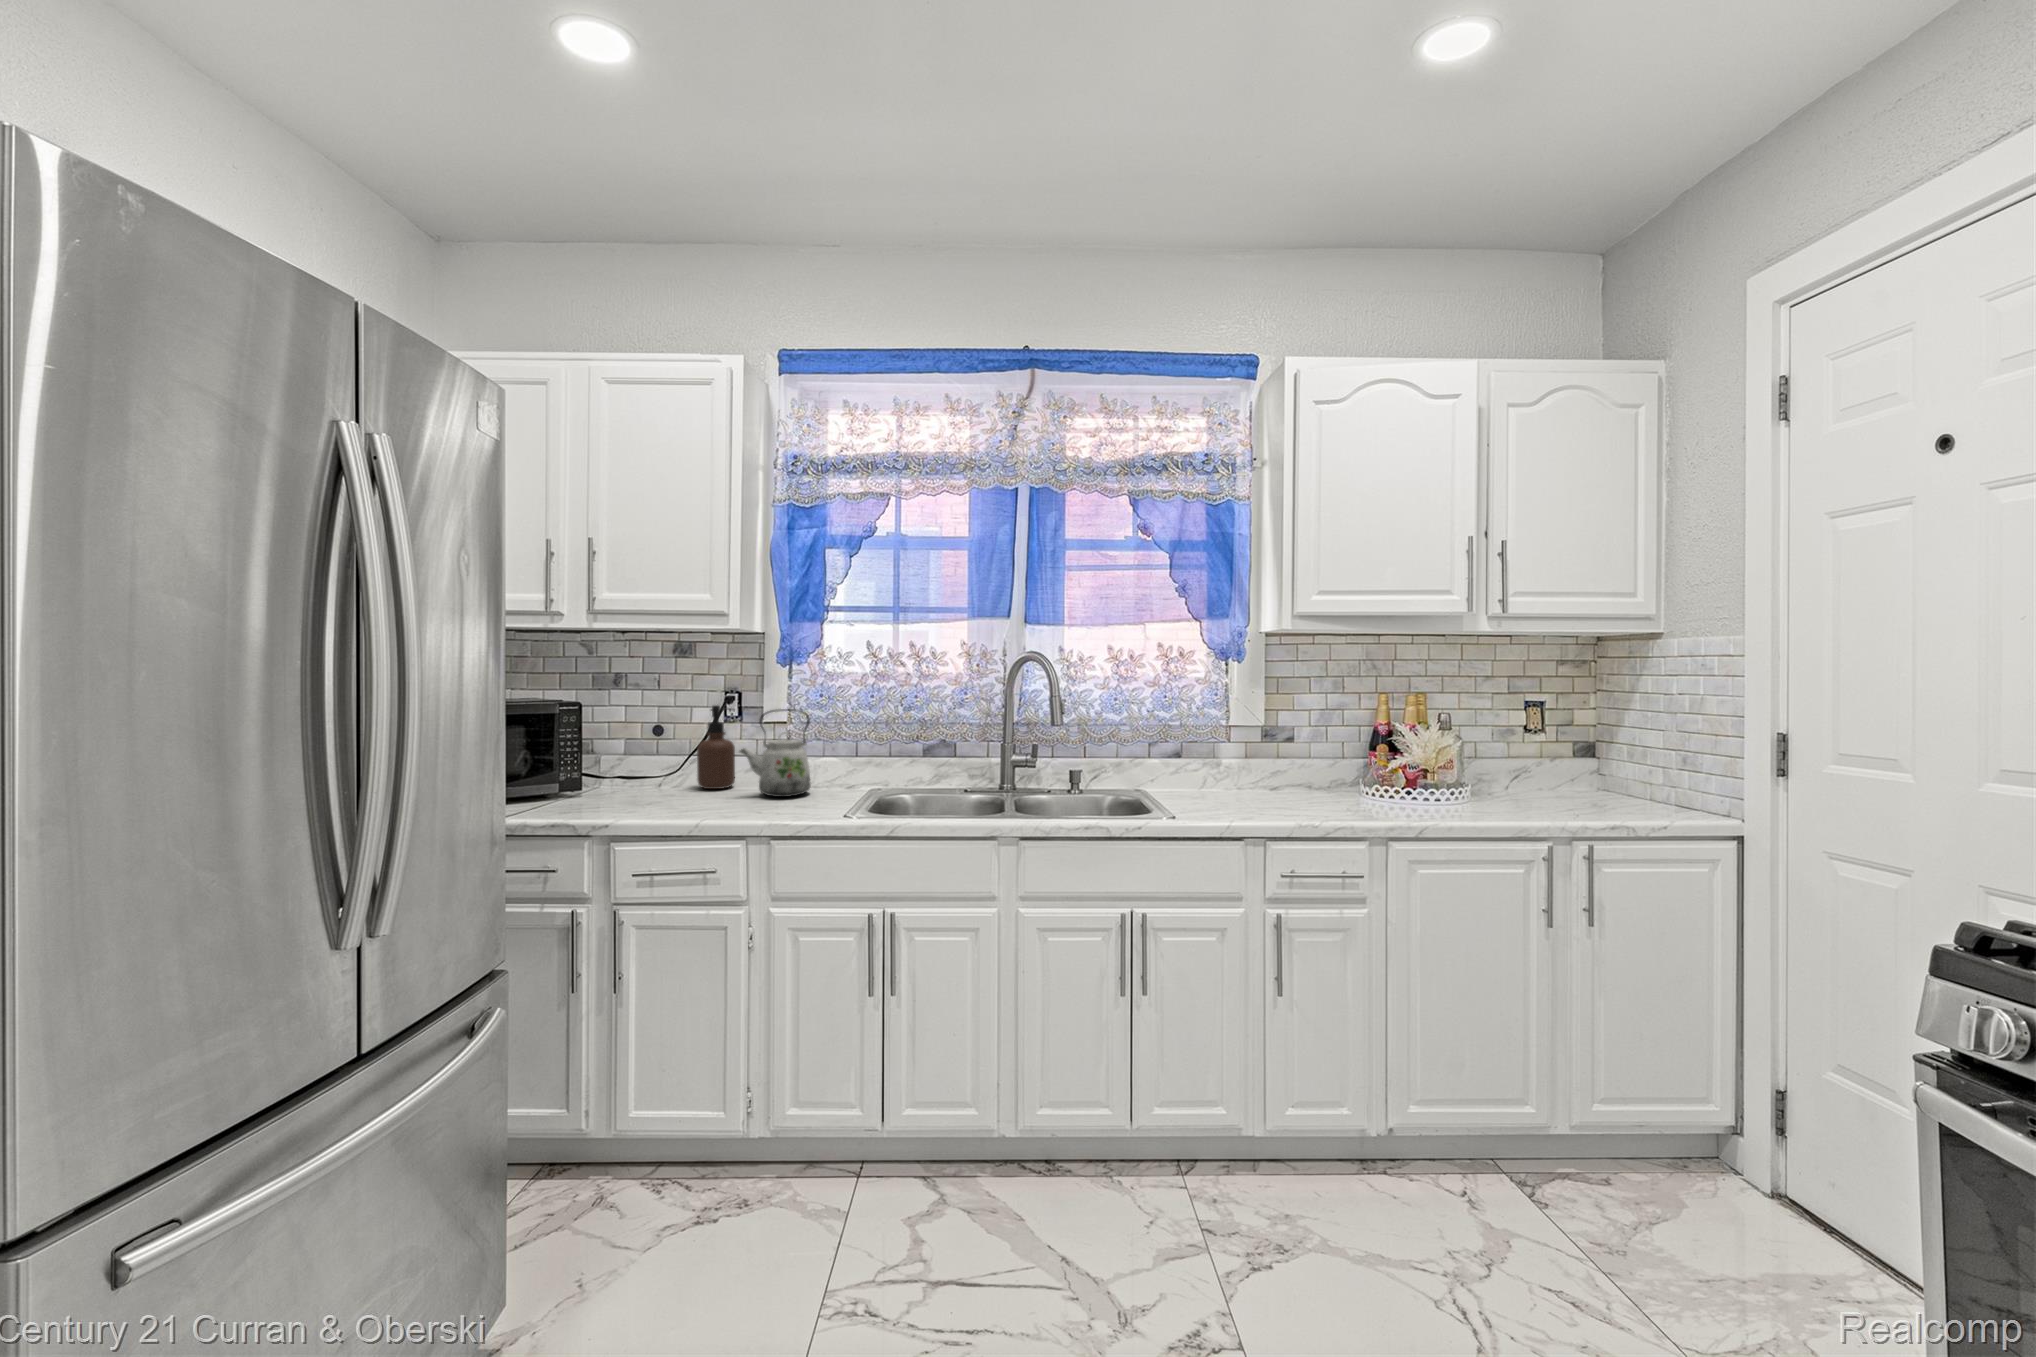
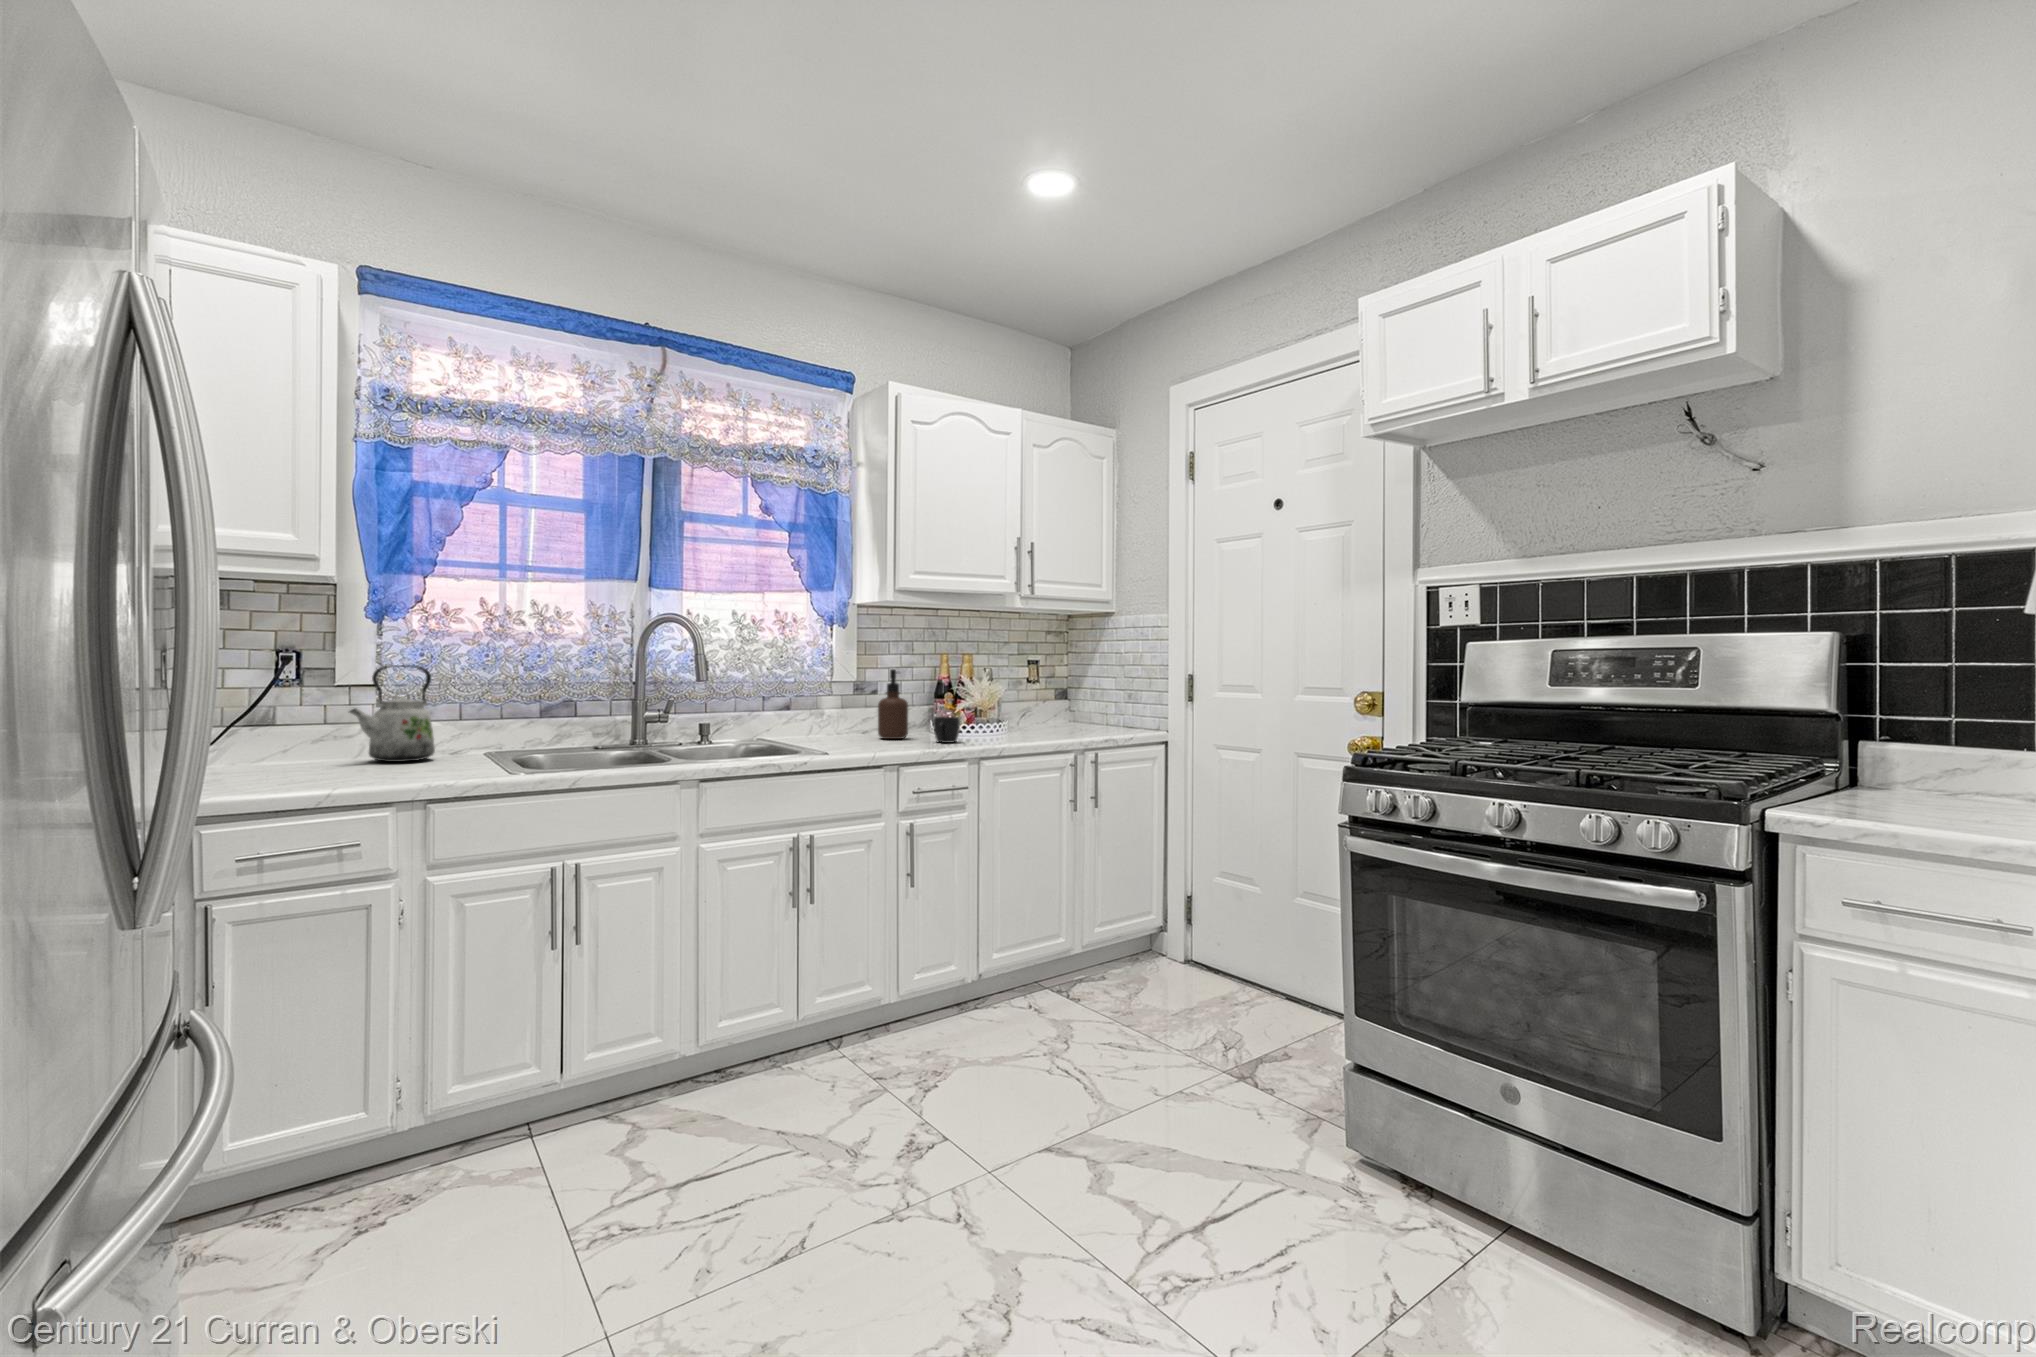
soap dispenser: present [697,705,735,789] -> present [878,669,908,739]
mug: none [1339,775,1375,811] -> present [933,717,960,743]

